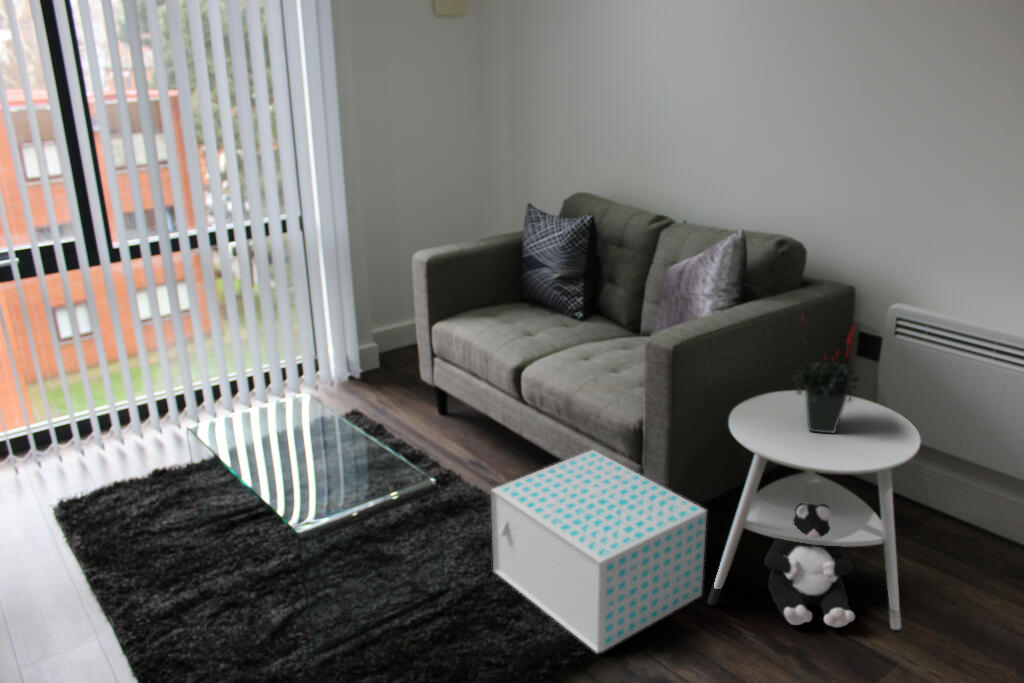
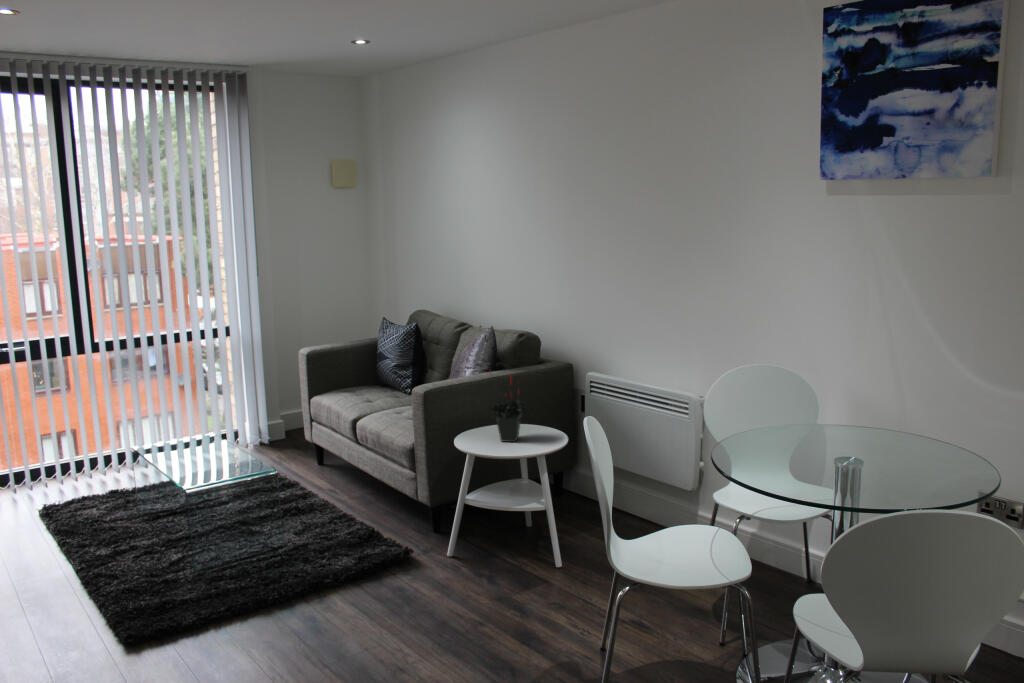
storage box: present [491,450,707,652] -> none [313,464,441,571]
plush toy: present [765,503,855,627] -> none [478,486,529,559]

